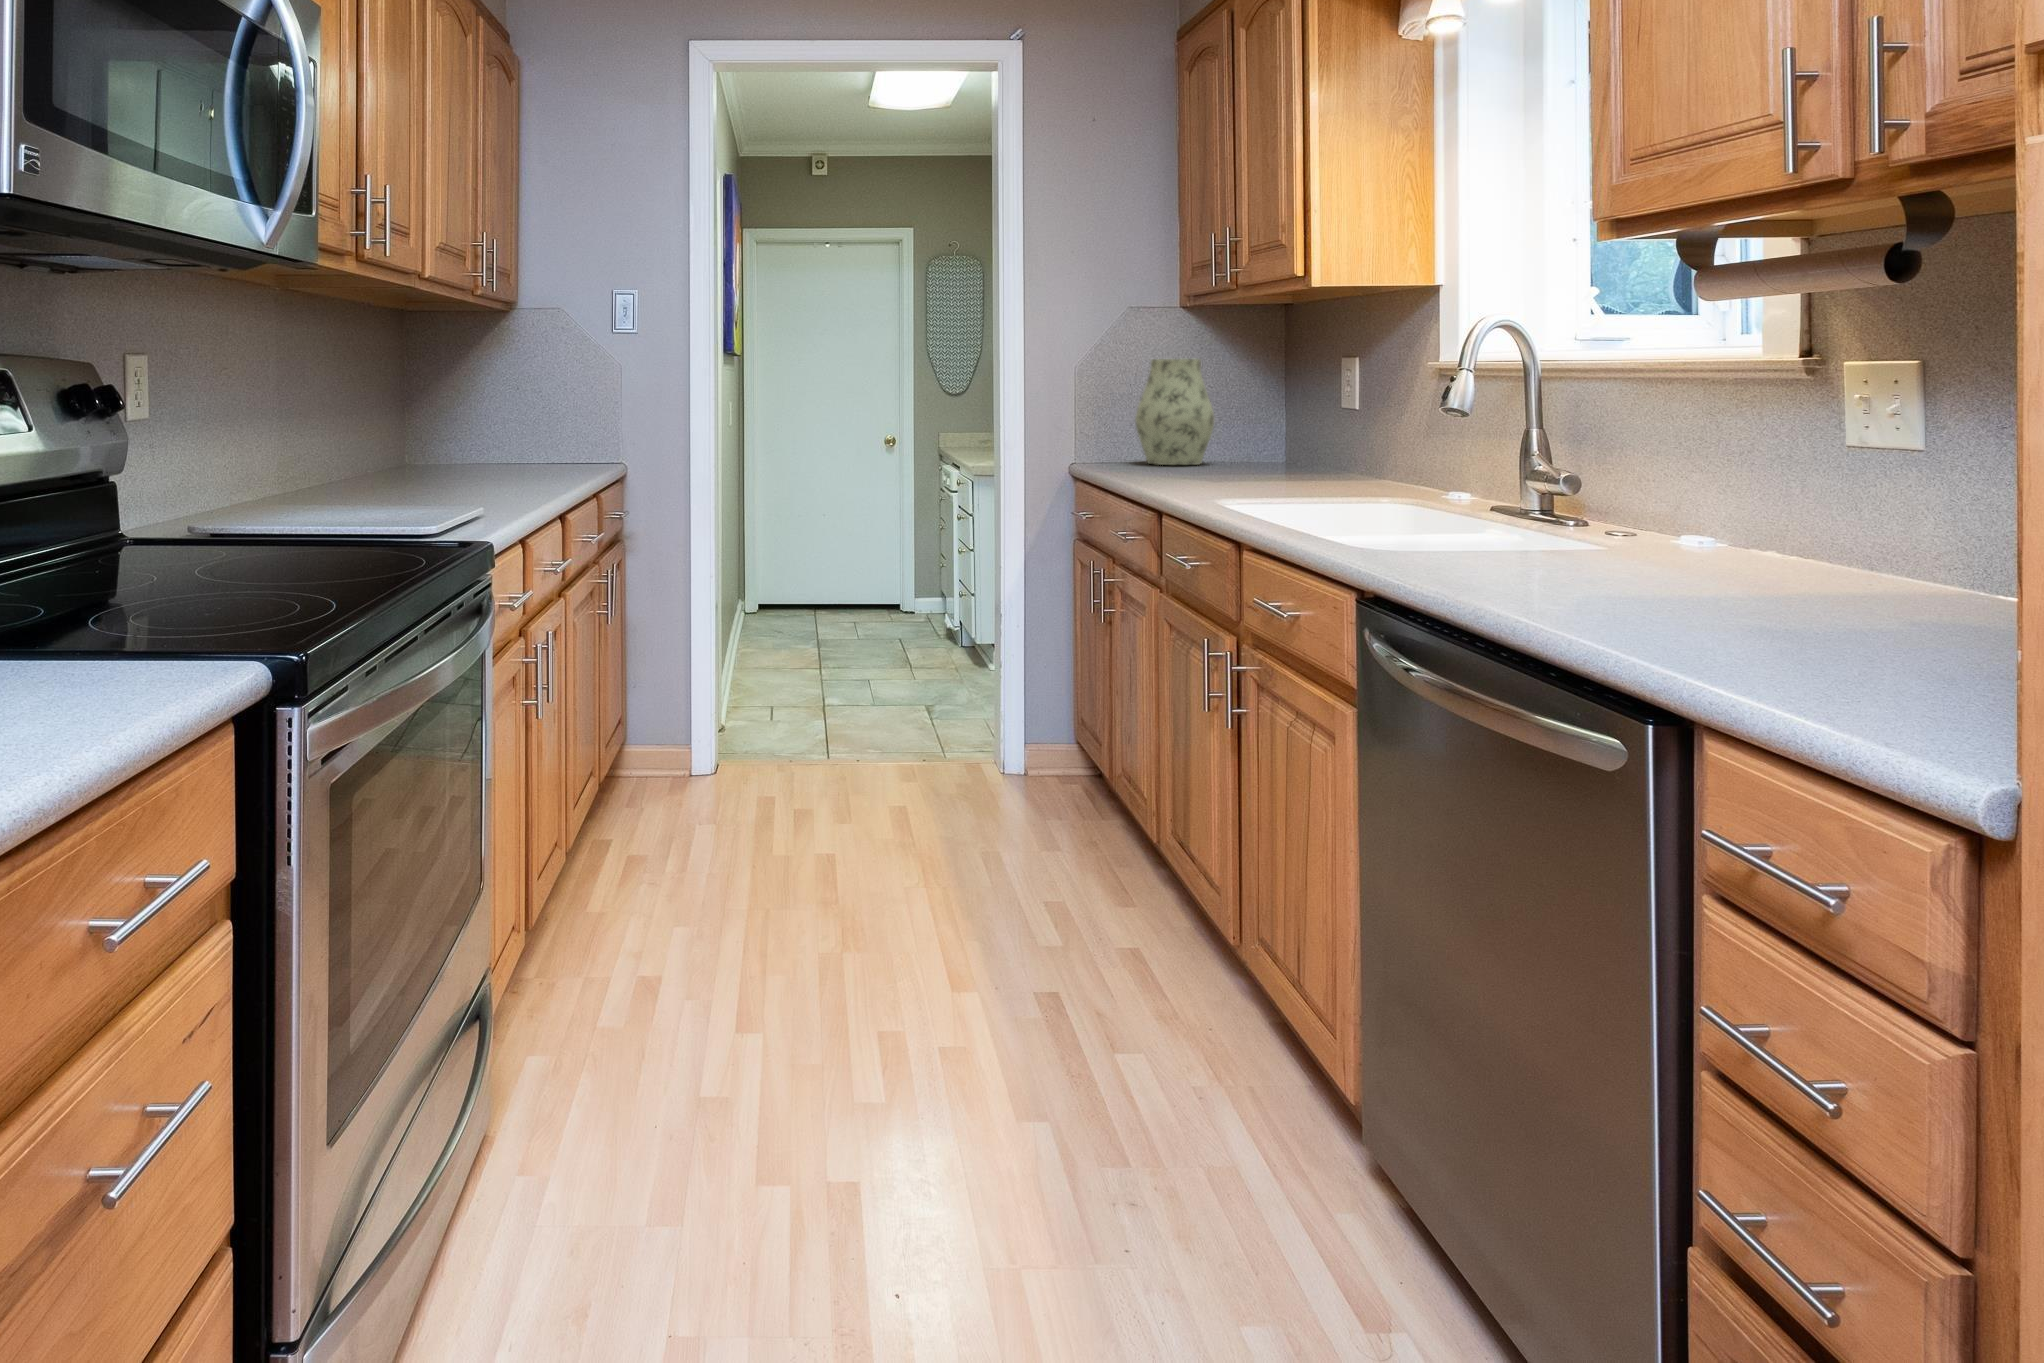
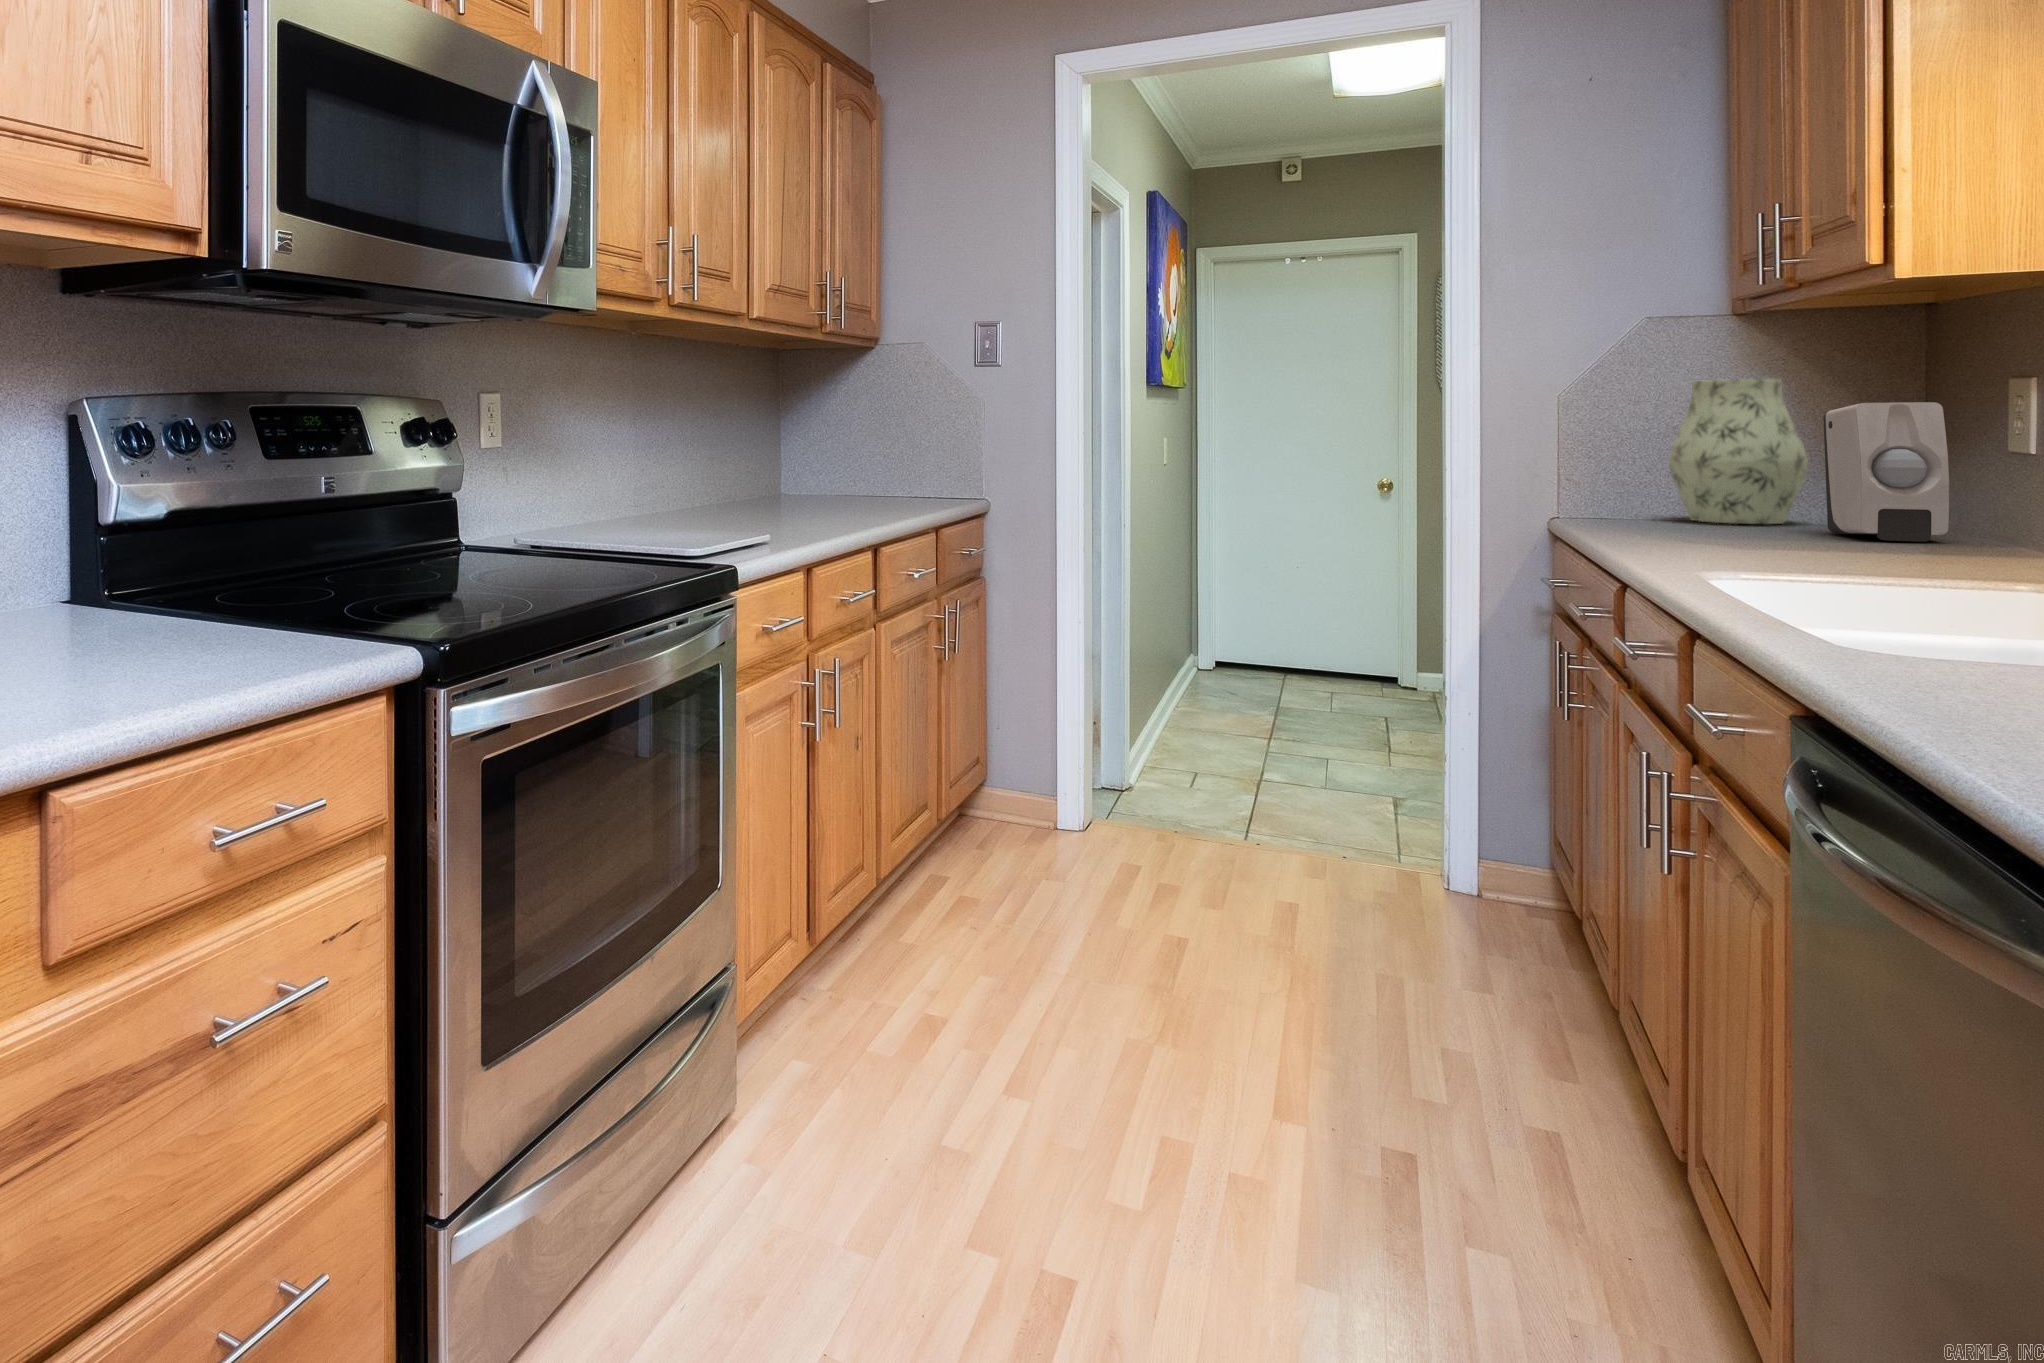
soap dispenser: none [1230,377,1301,474] -> present [1823,402,1949,542]

